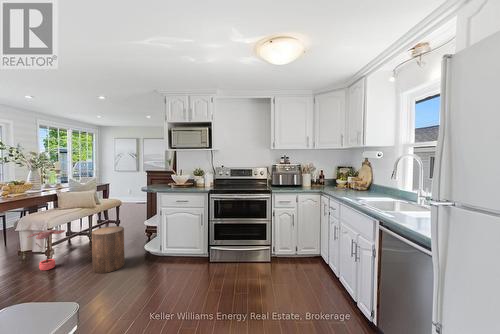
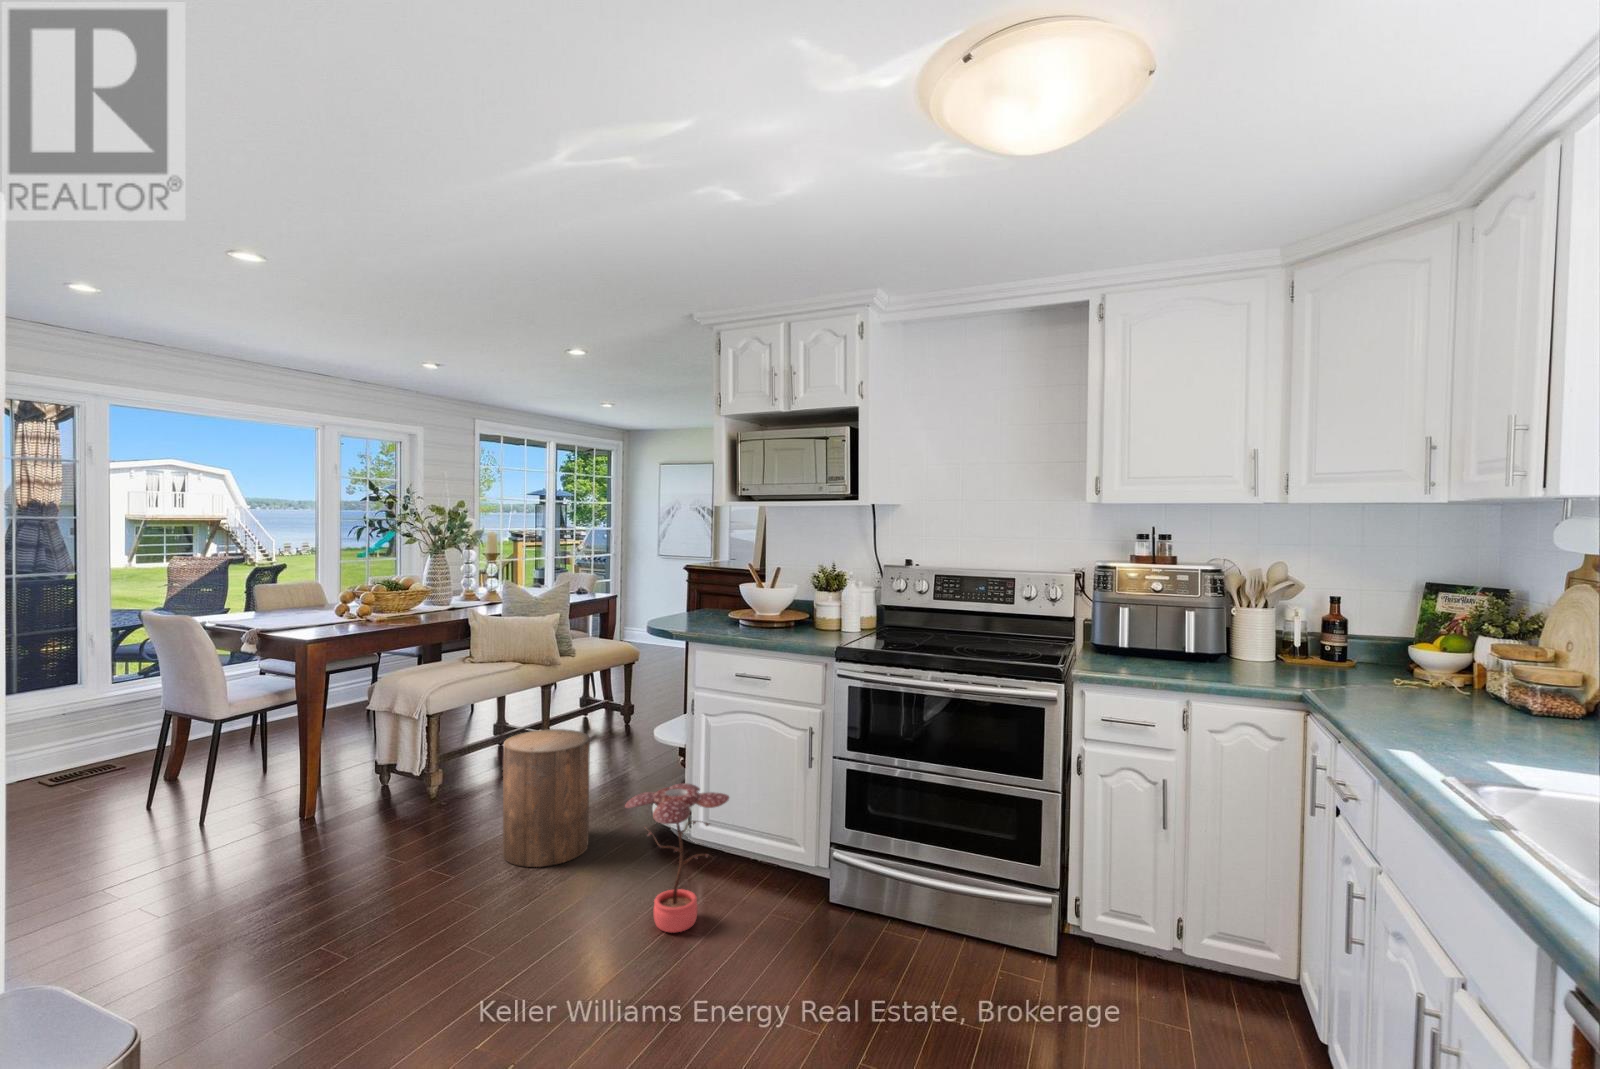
potted plant: present [27,230,65,270] -> present [625,783,729,933]

